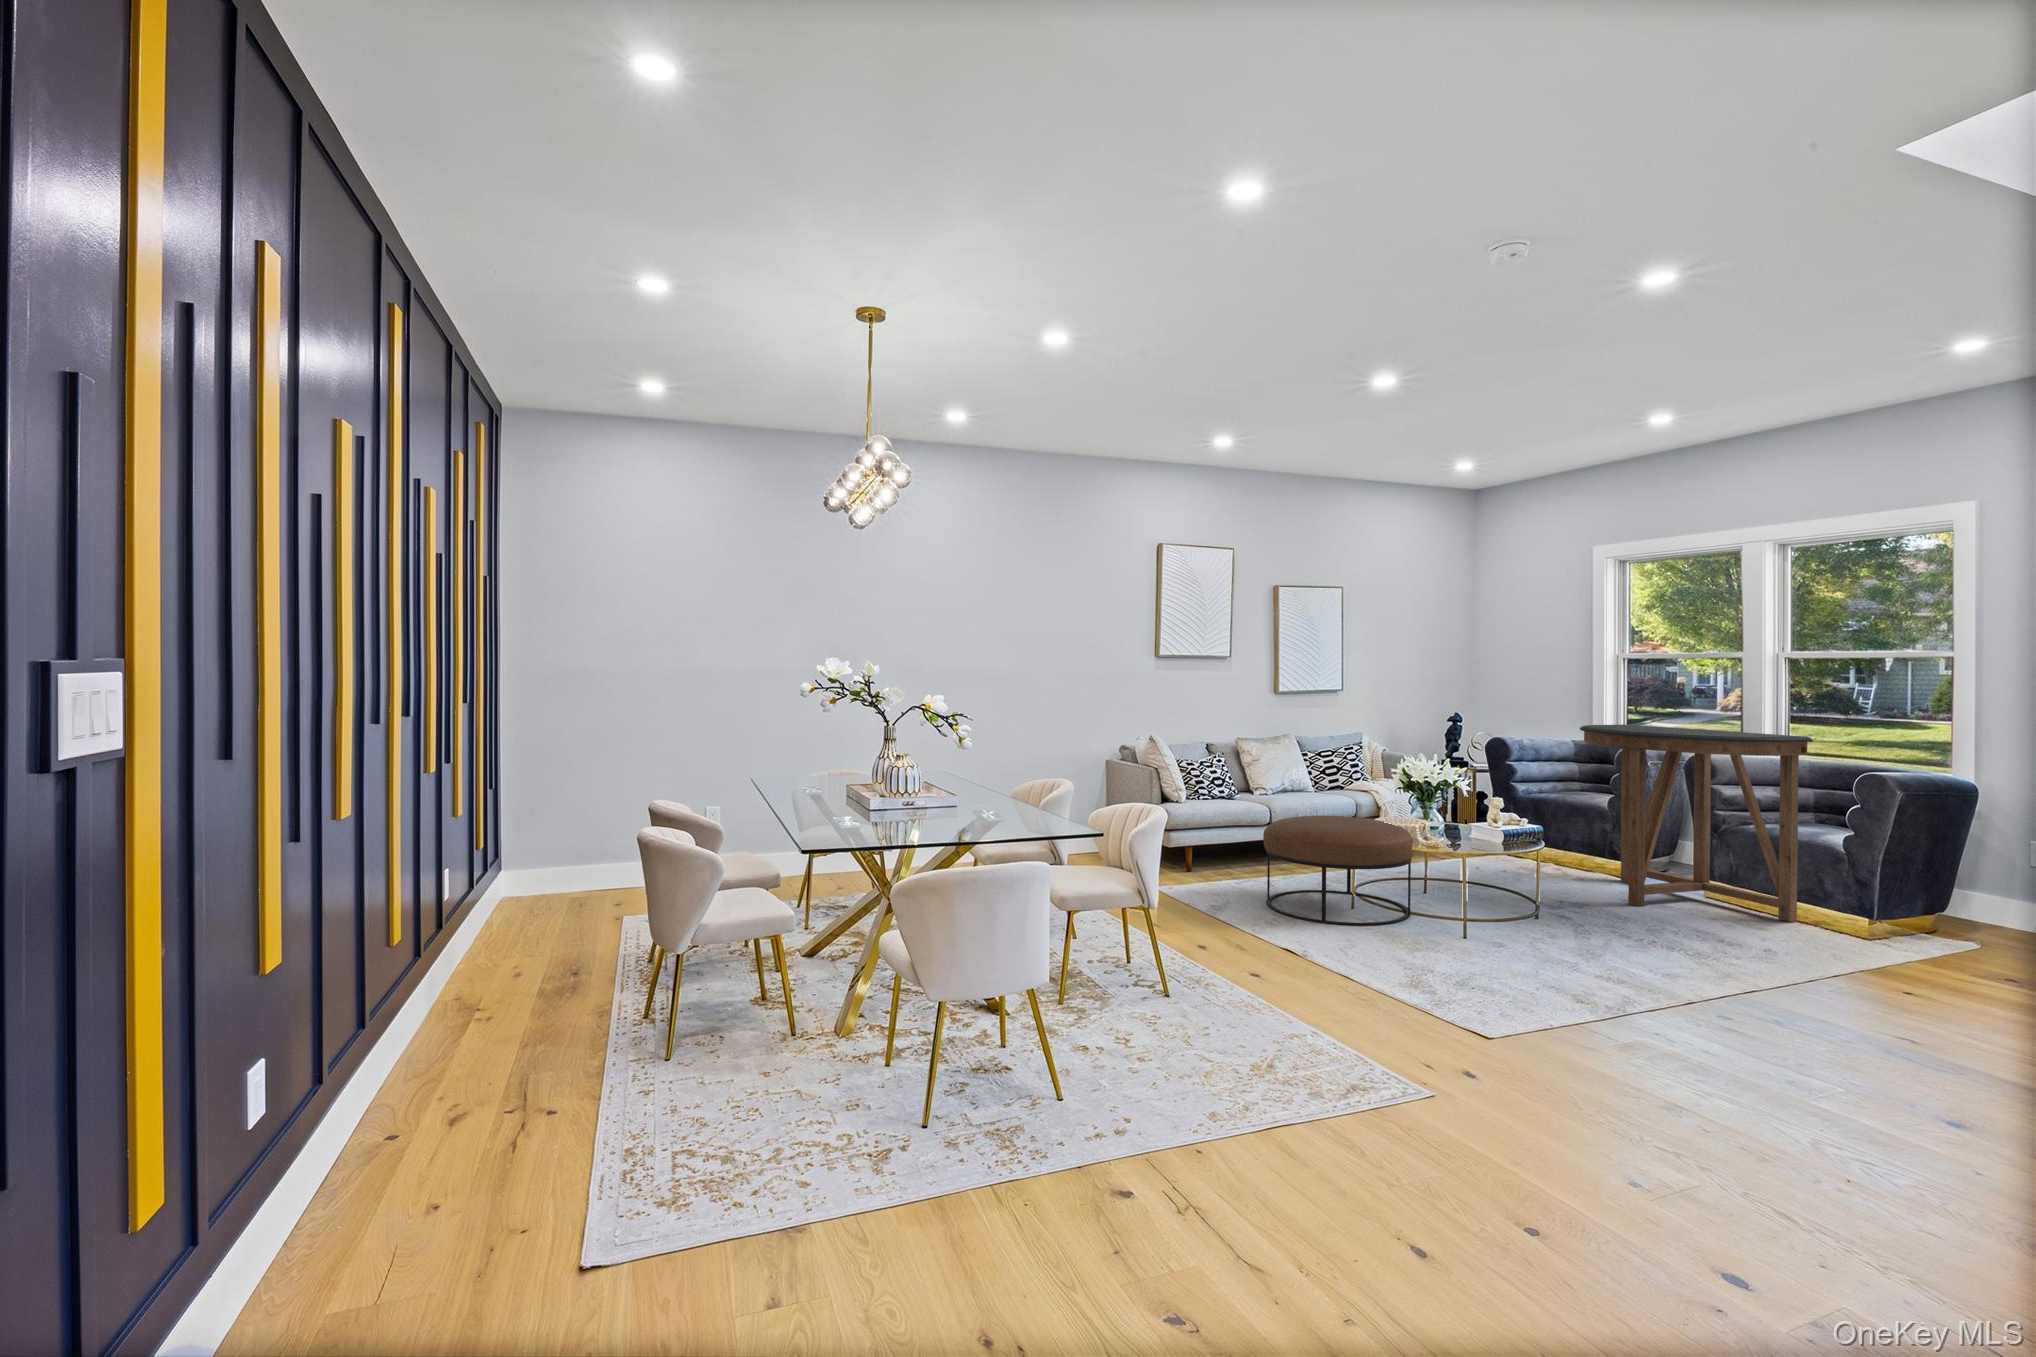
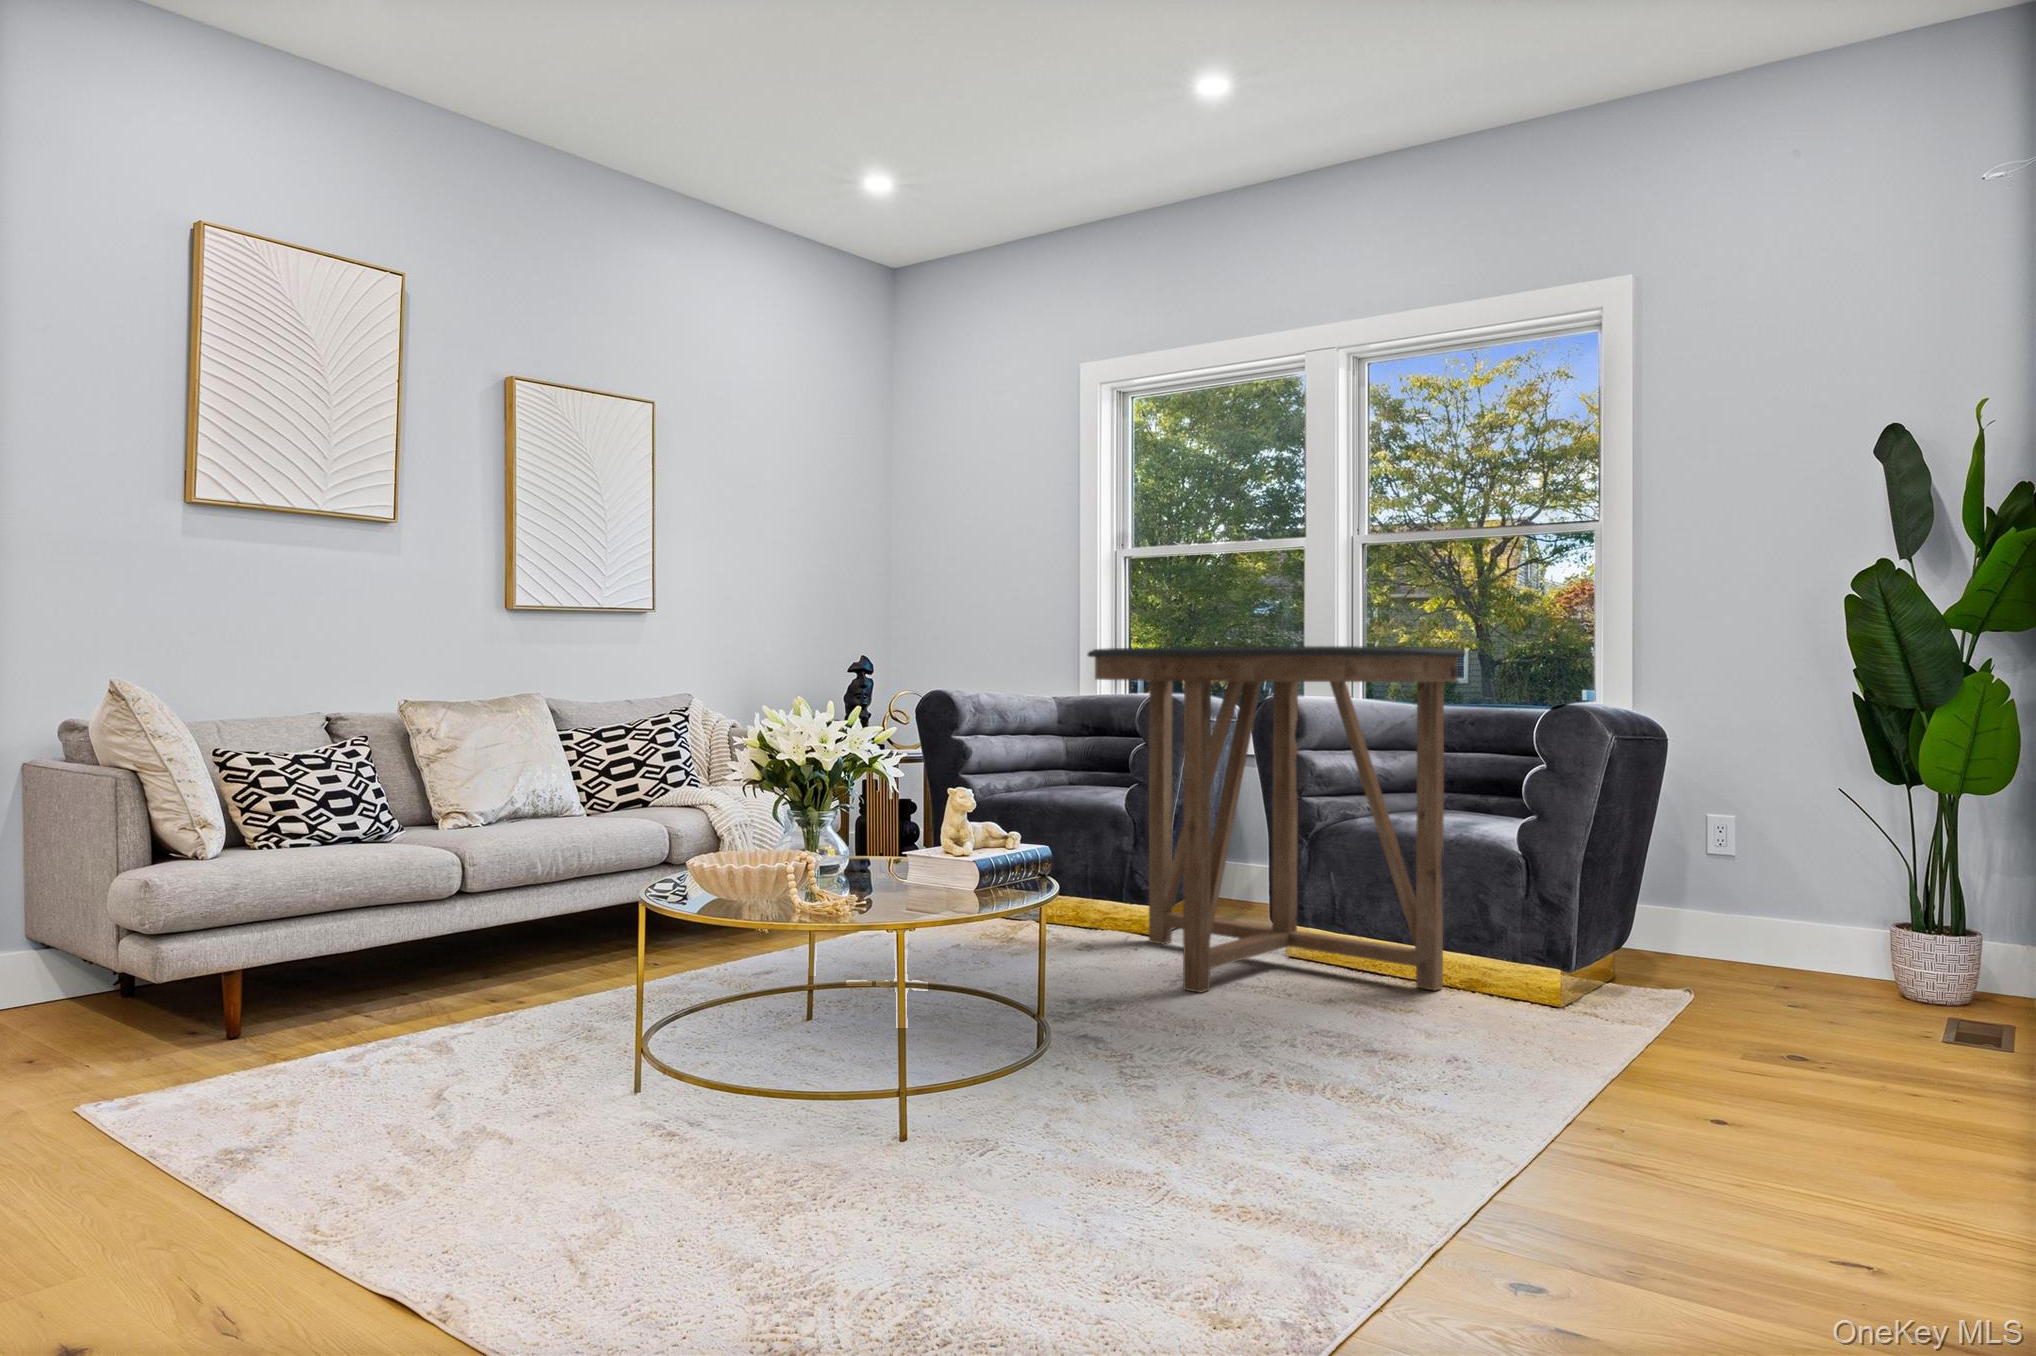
ottoman: present [1263,816,1414,925] -> none [393,861,785,1159]

